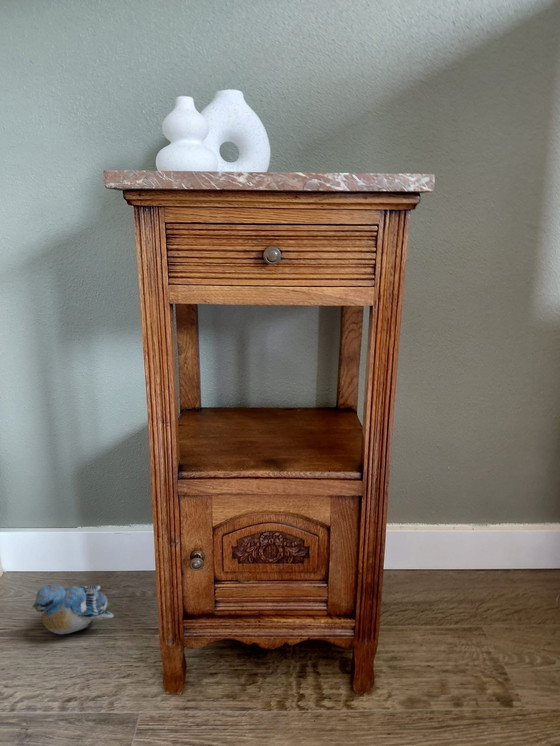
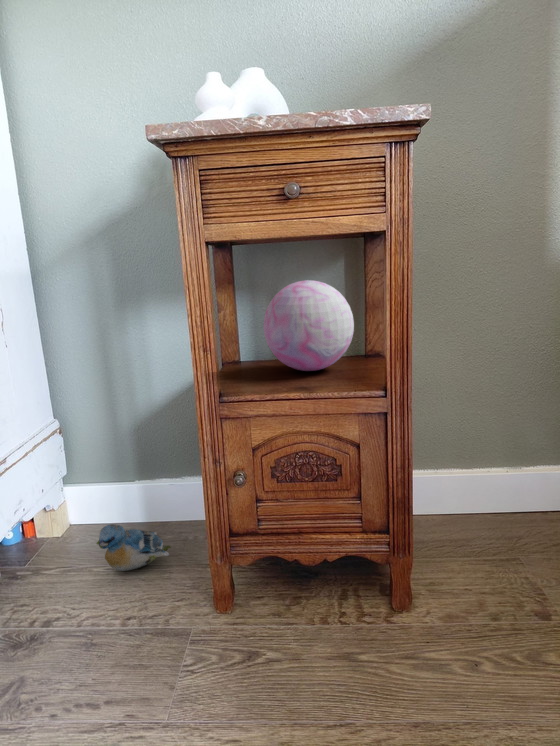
decorative orb: none [229,330,328,430] -> present [264,280,354,371]

